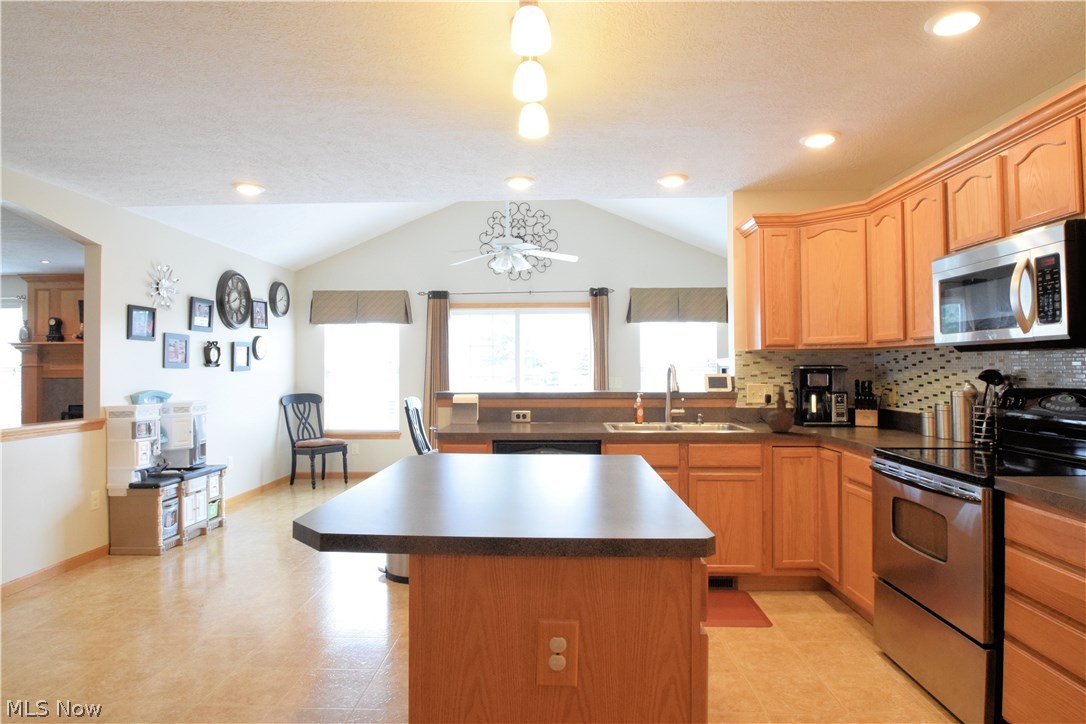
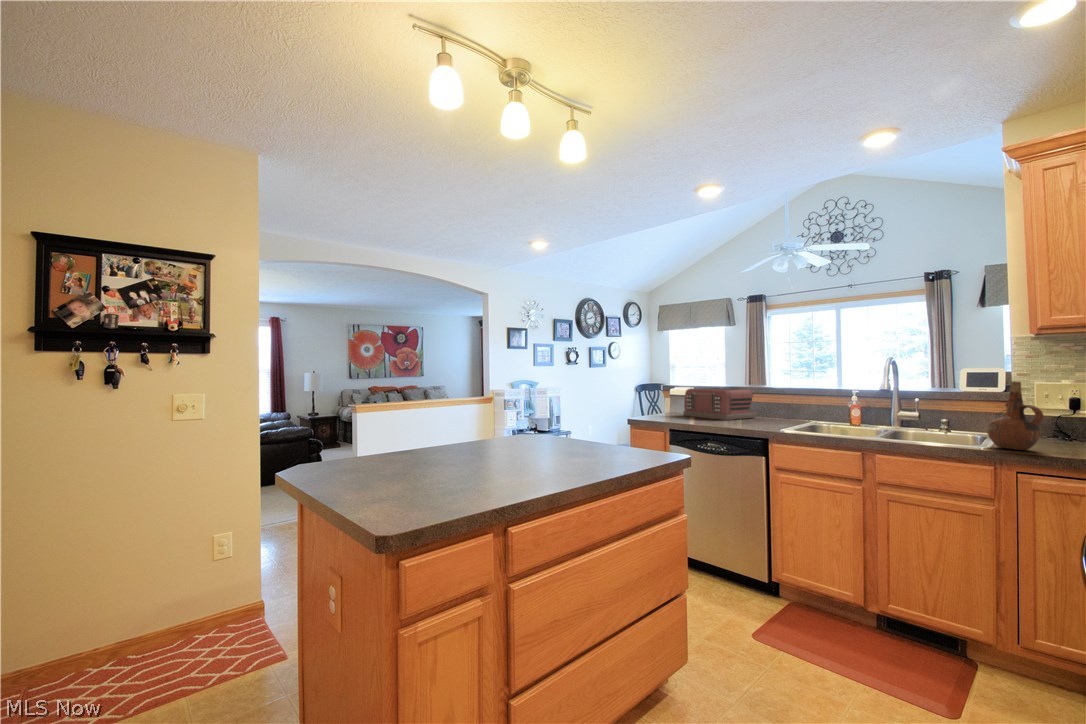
toaster: none [518,398,574,432] -> present [684,388,756,420]

